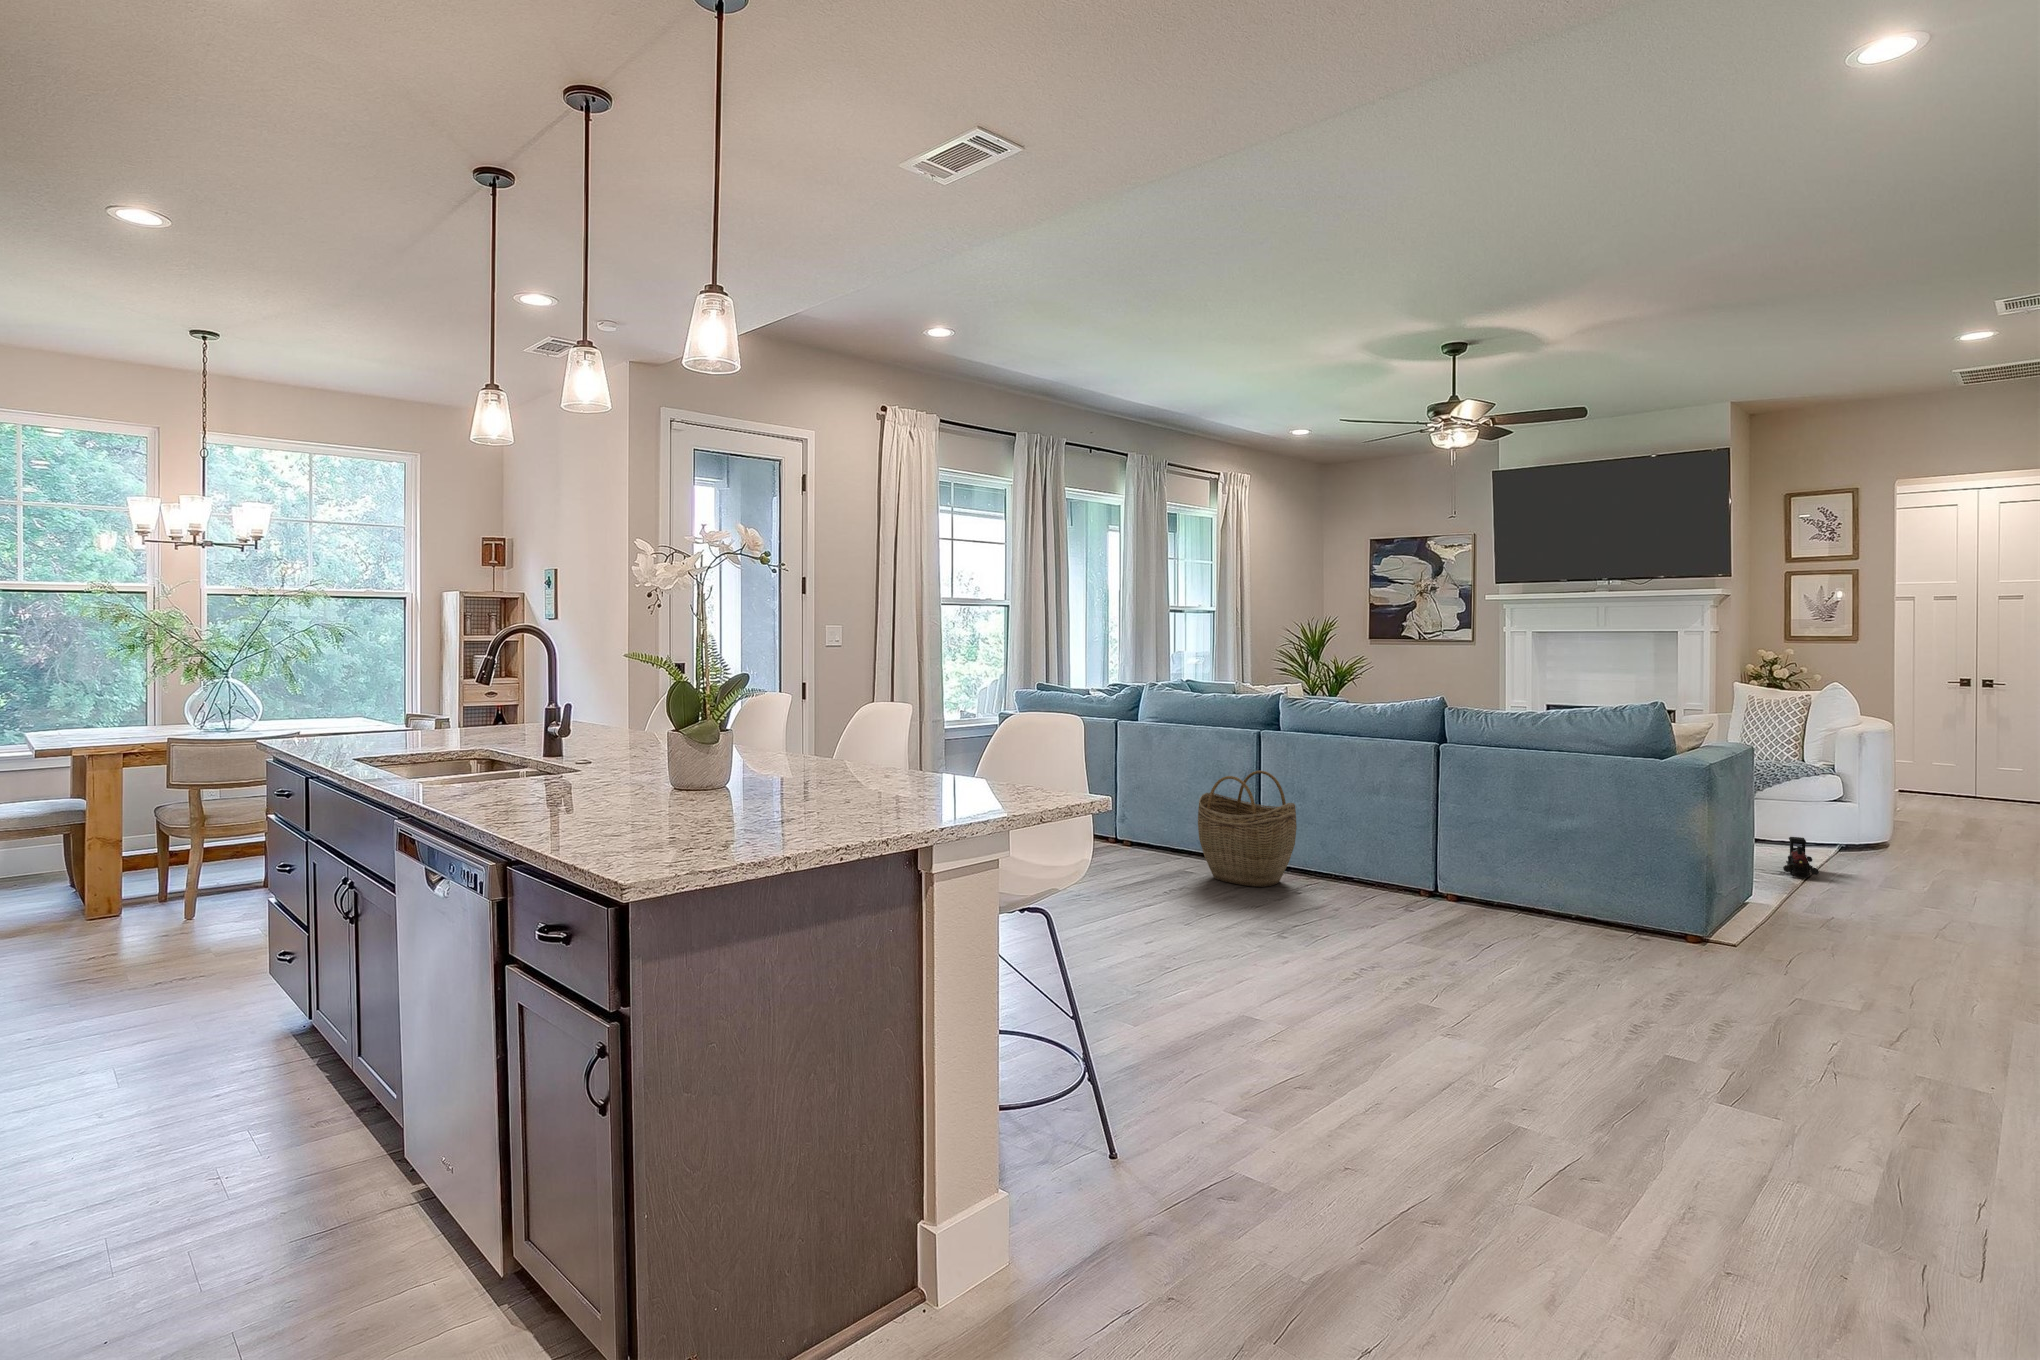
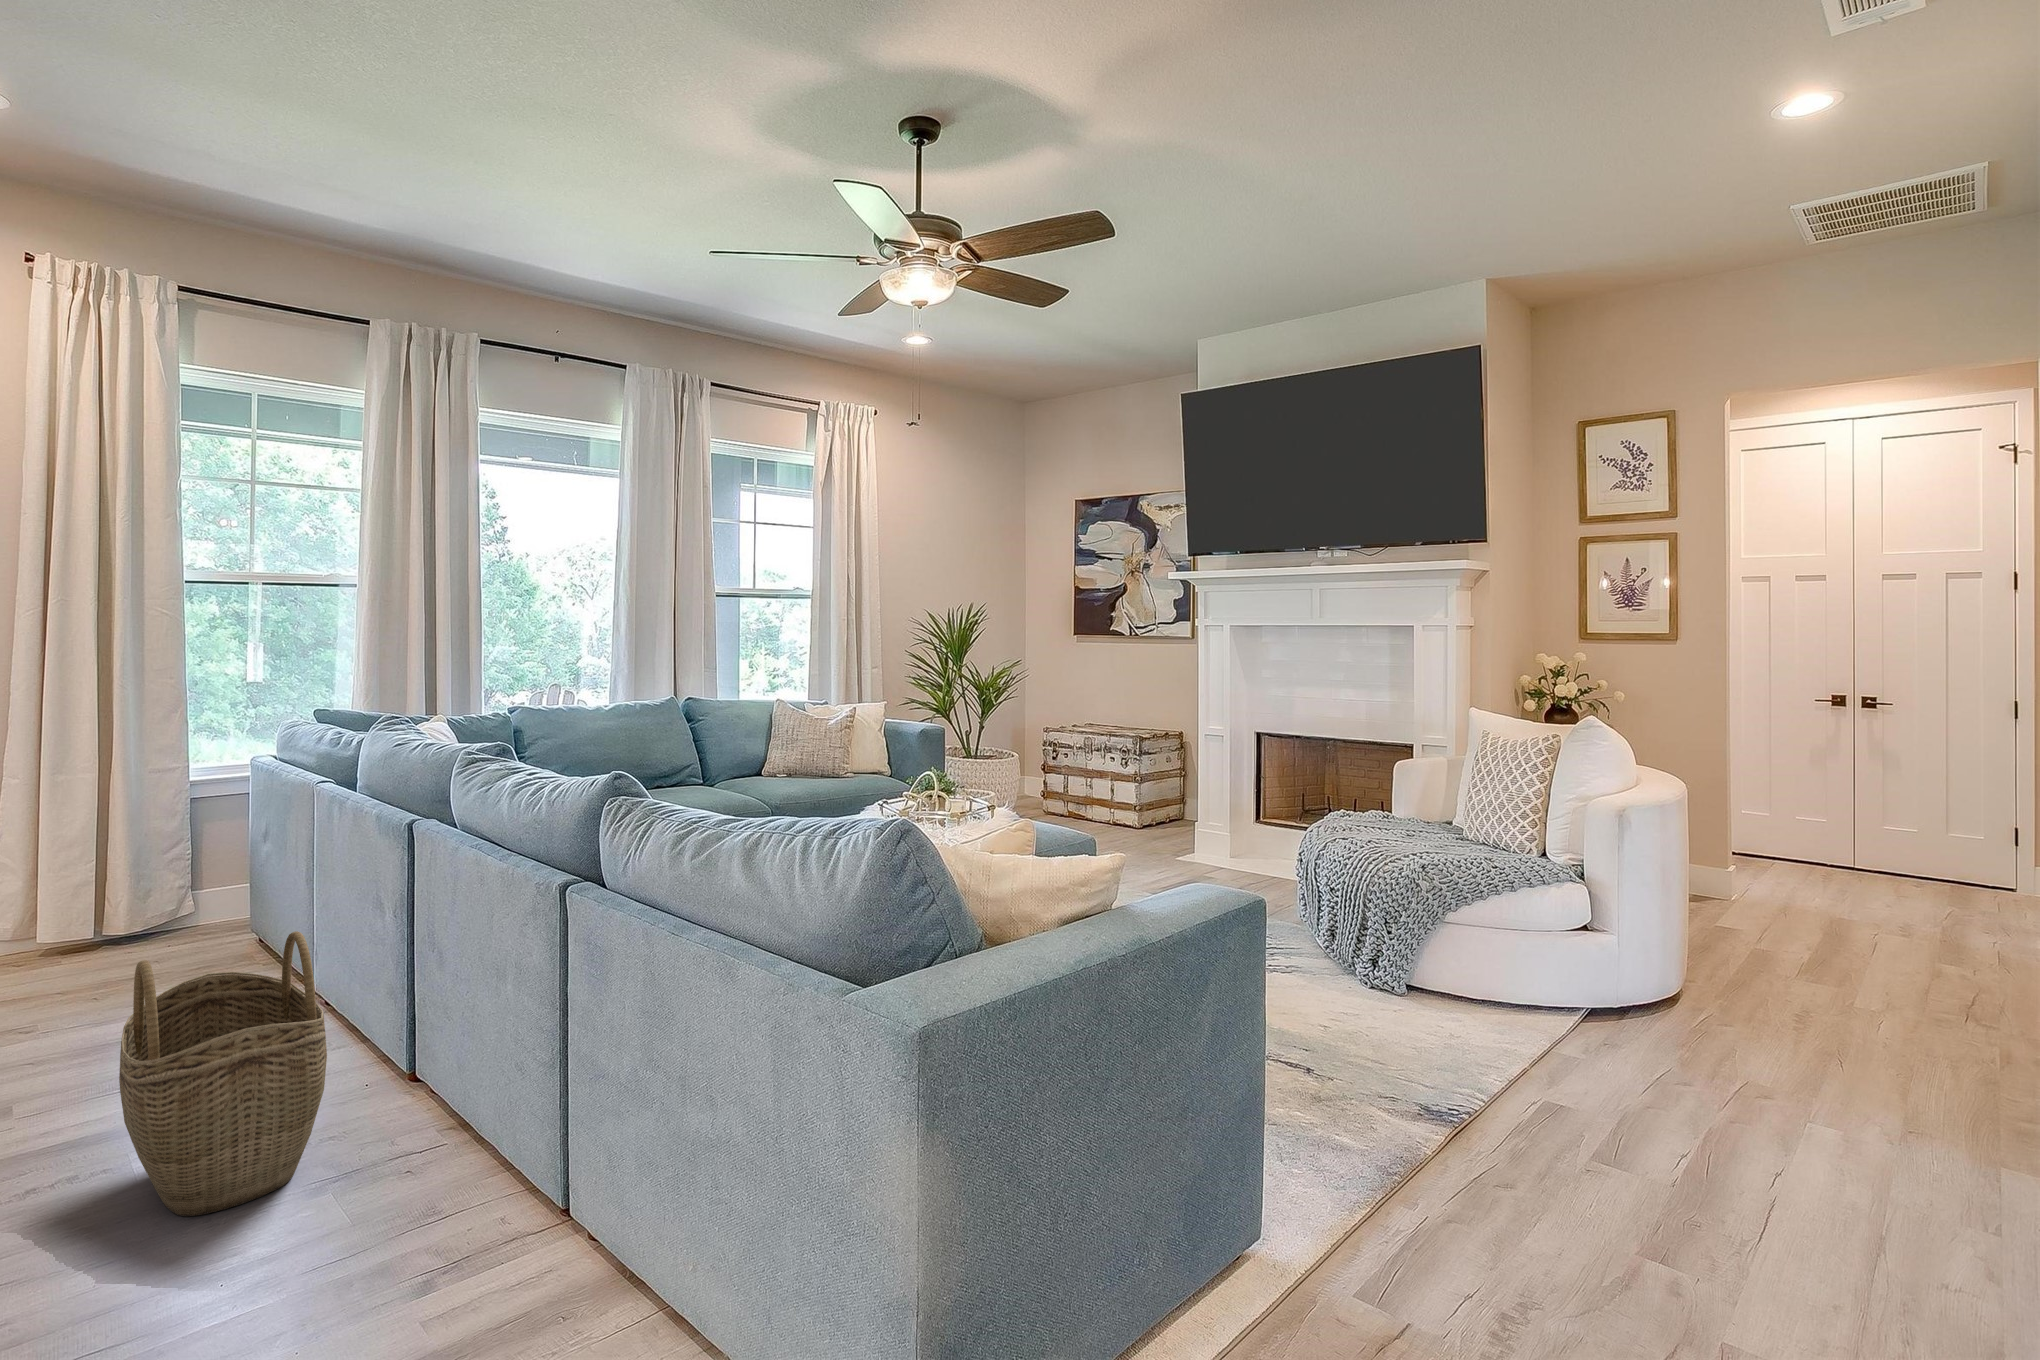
toy train: present [1783,837,1819,879] -> none [1398,1052,1465,1173]

